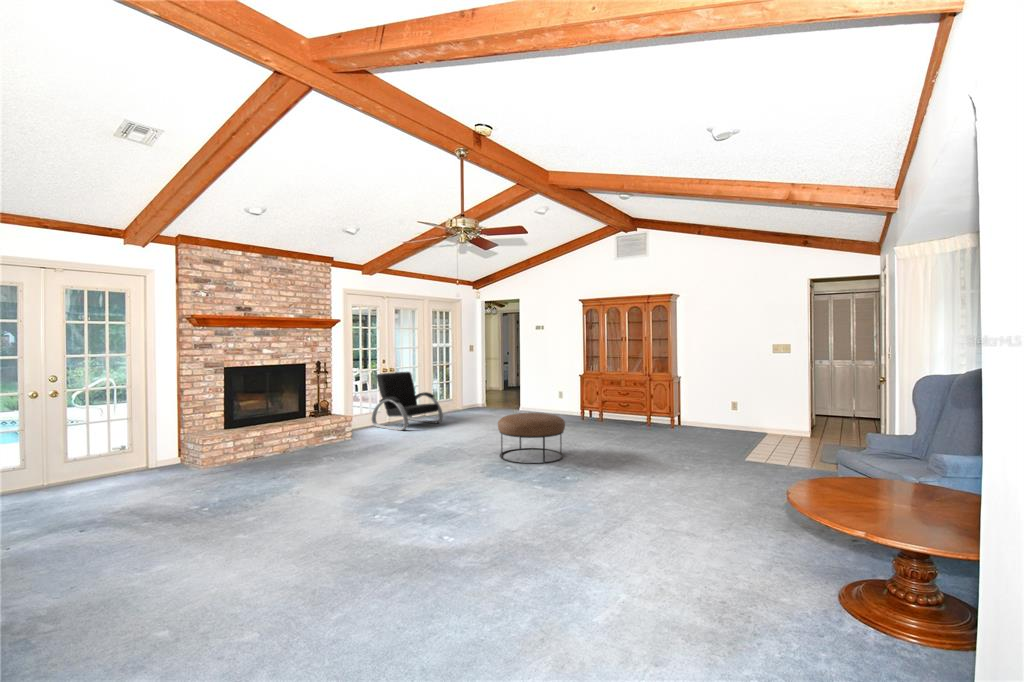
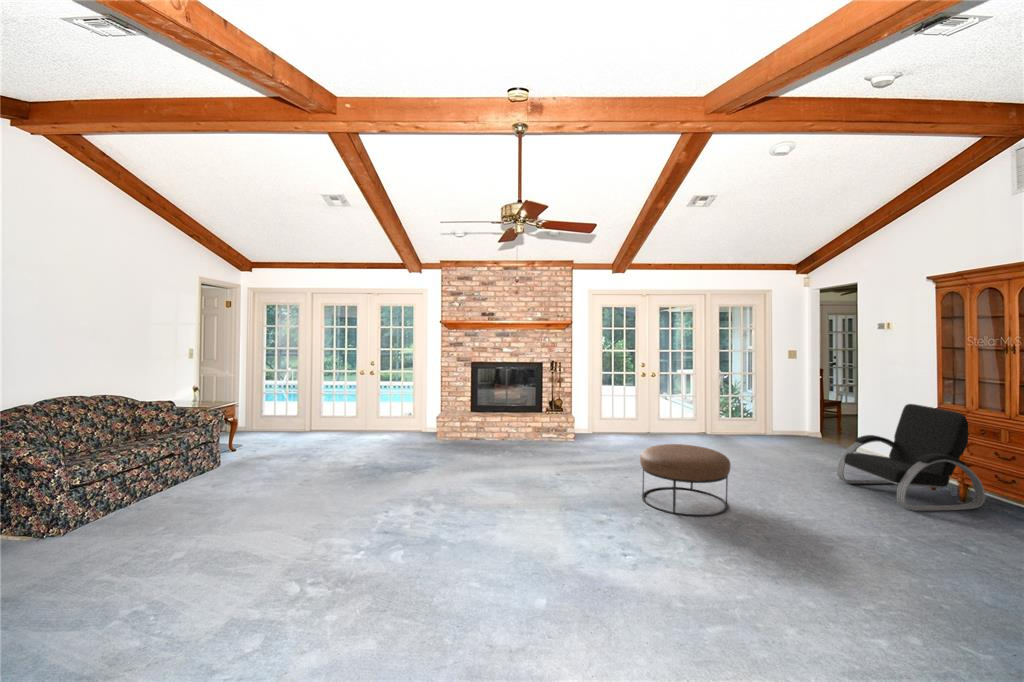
armchair: present [371,372,443,430] -> present [837,404,985,511]

